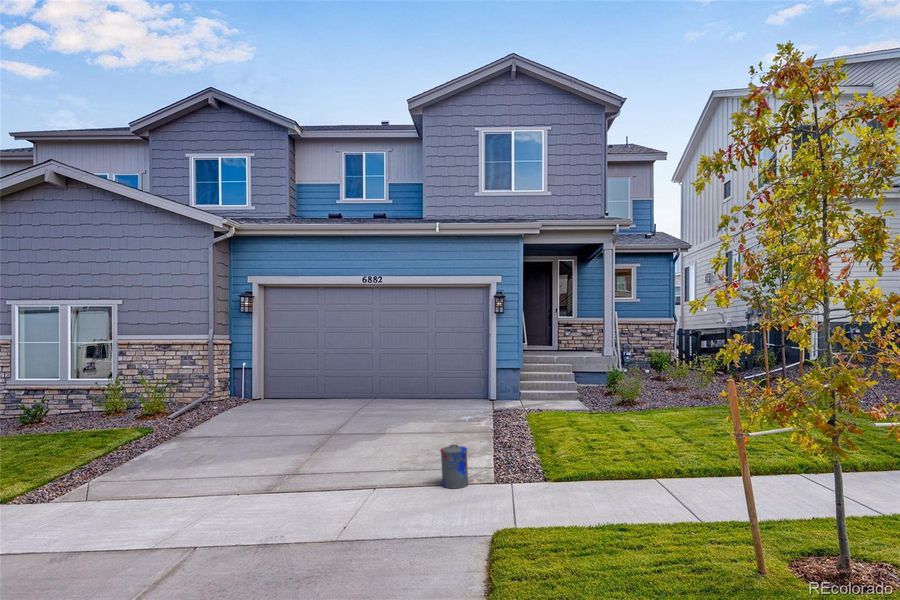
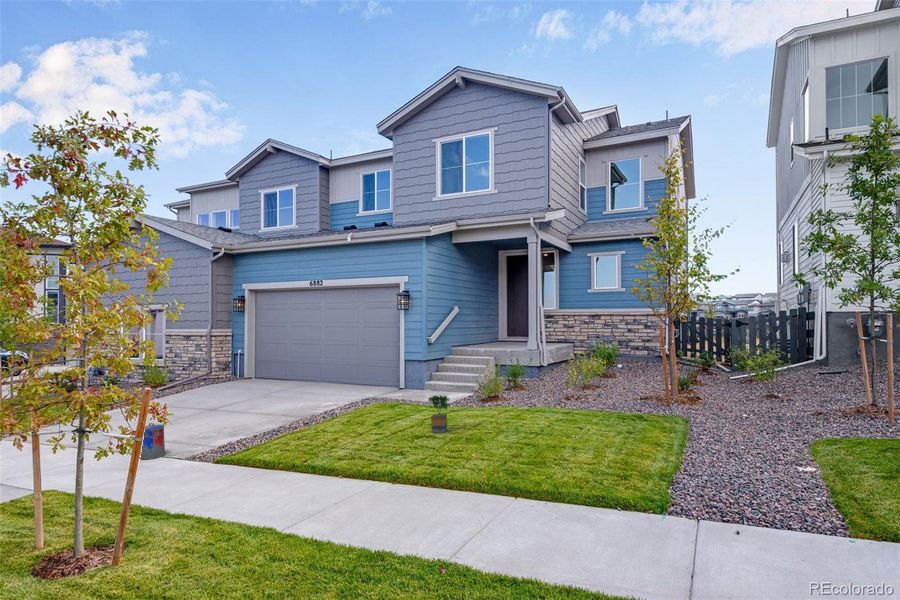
potted tree: none [681,396,710,433] -> present [428,395,450,433]

